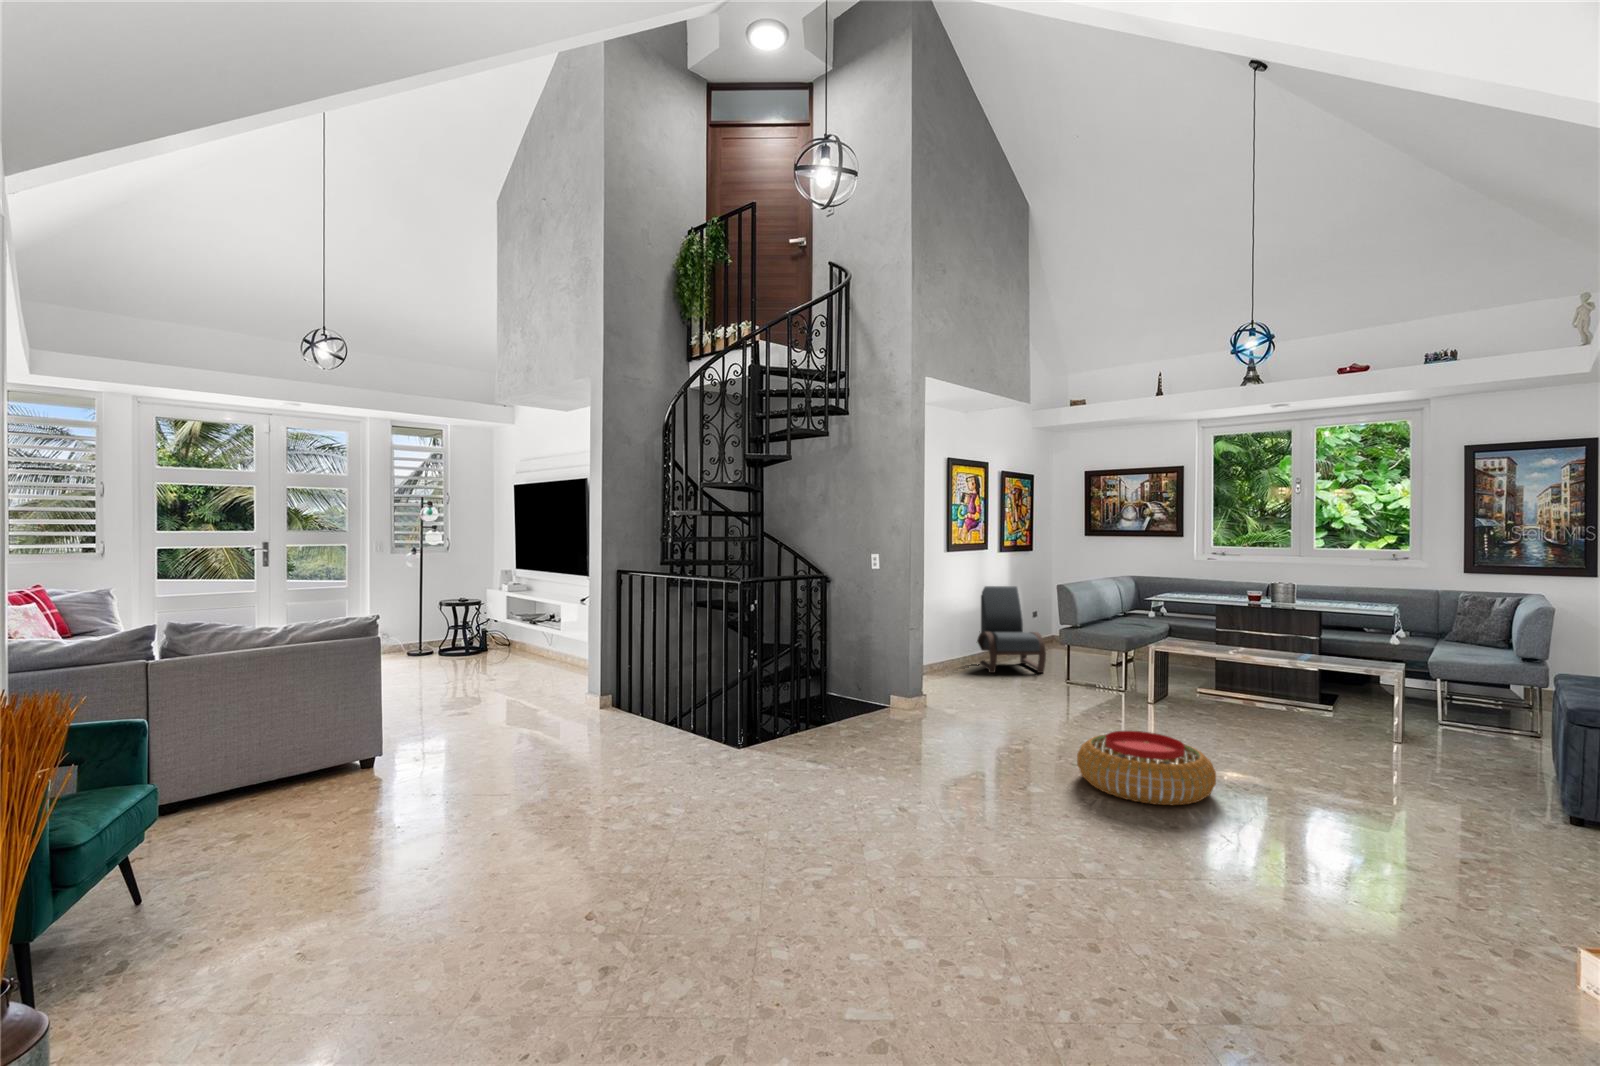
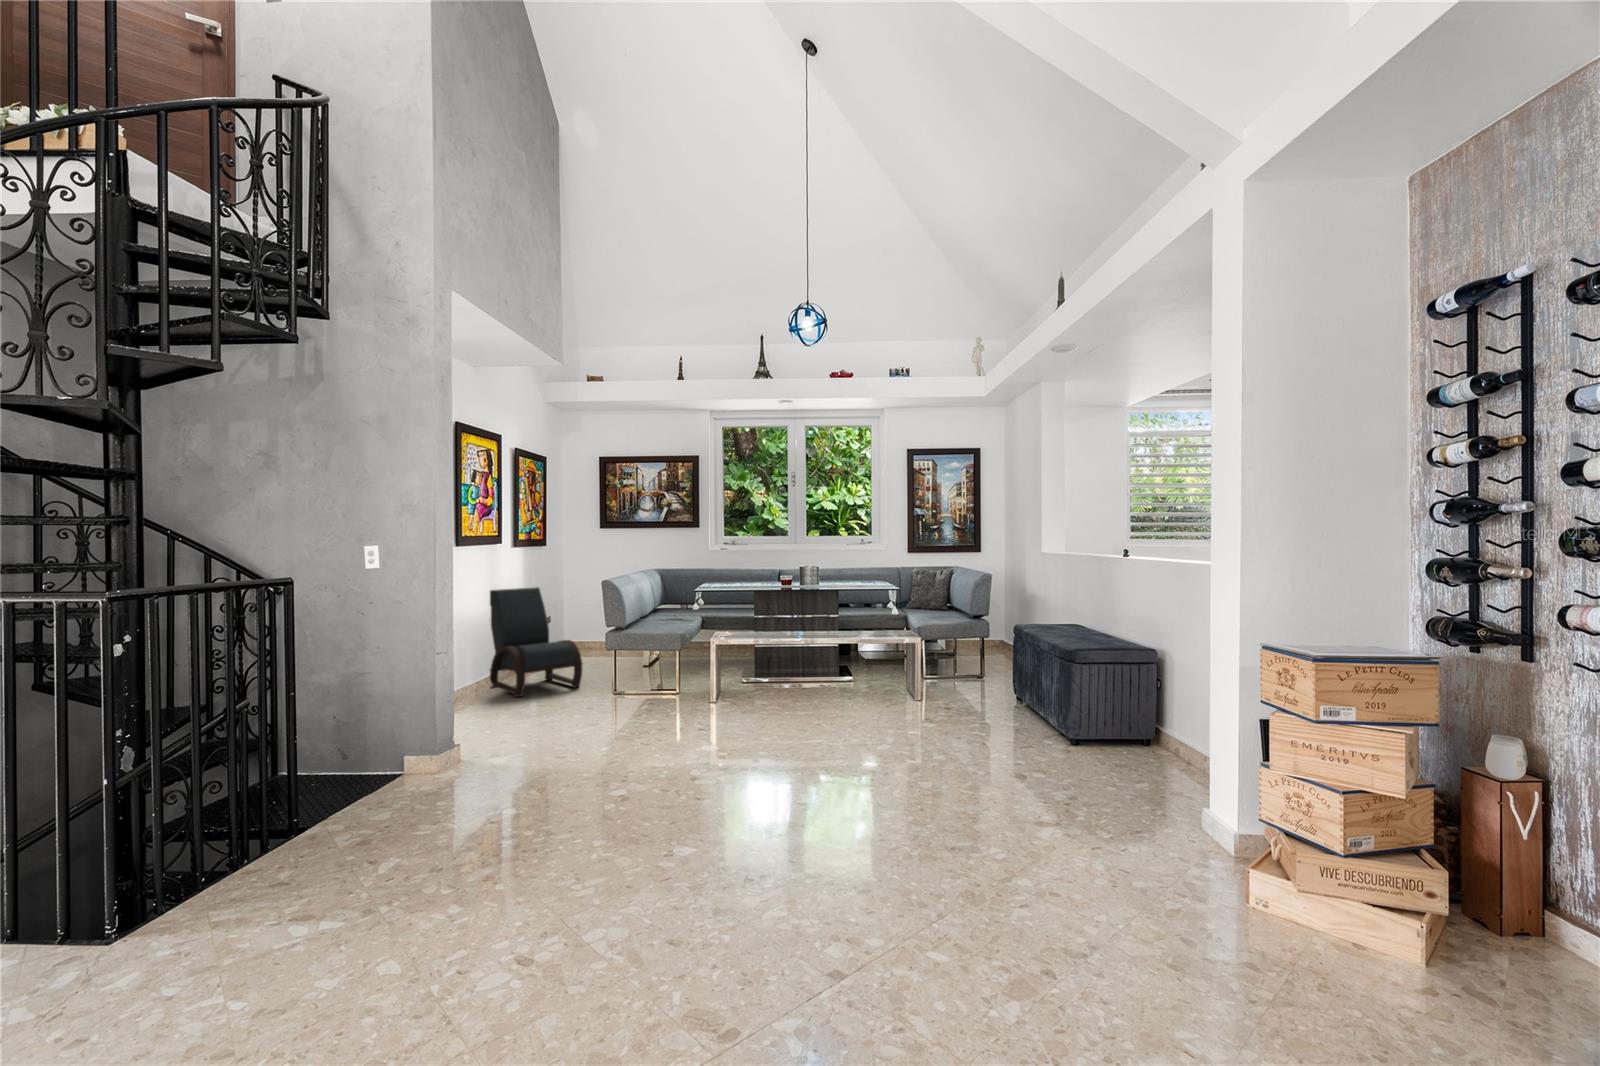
pouf: present [1077,731,1216,805] -> none [706,735,851,822]

